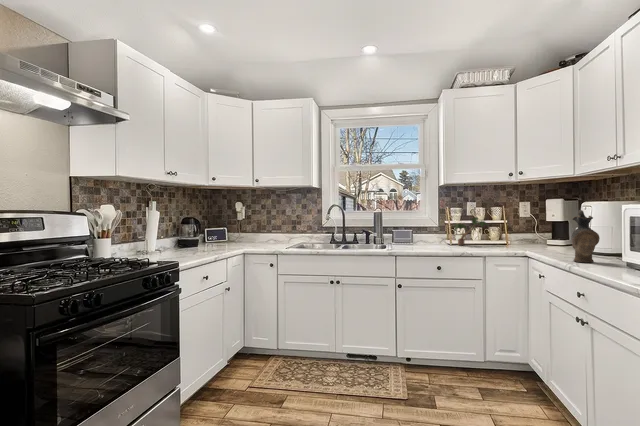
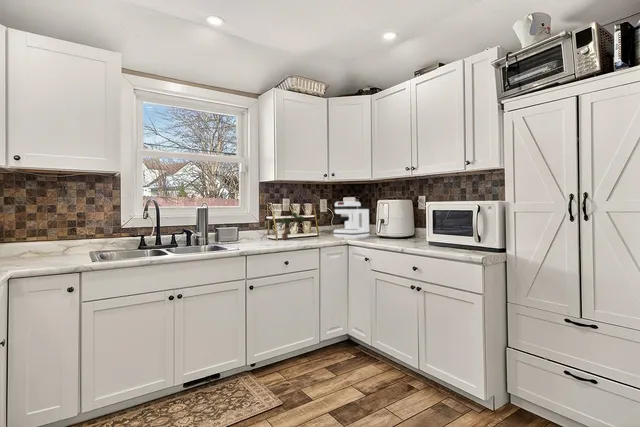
coffee maker: none [515,205,573,251] -> present [333,202,369,239]
ceramic pitcher: present [572,210,600,262] -> none [390,205,407,244]

